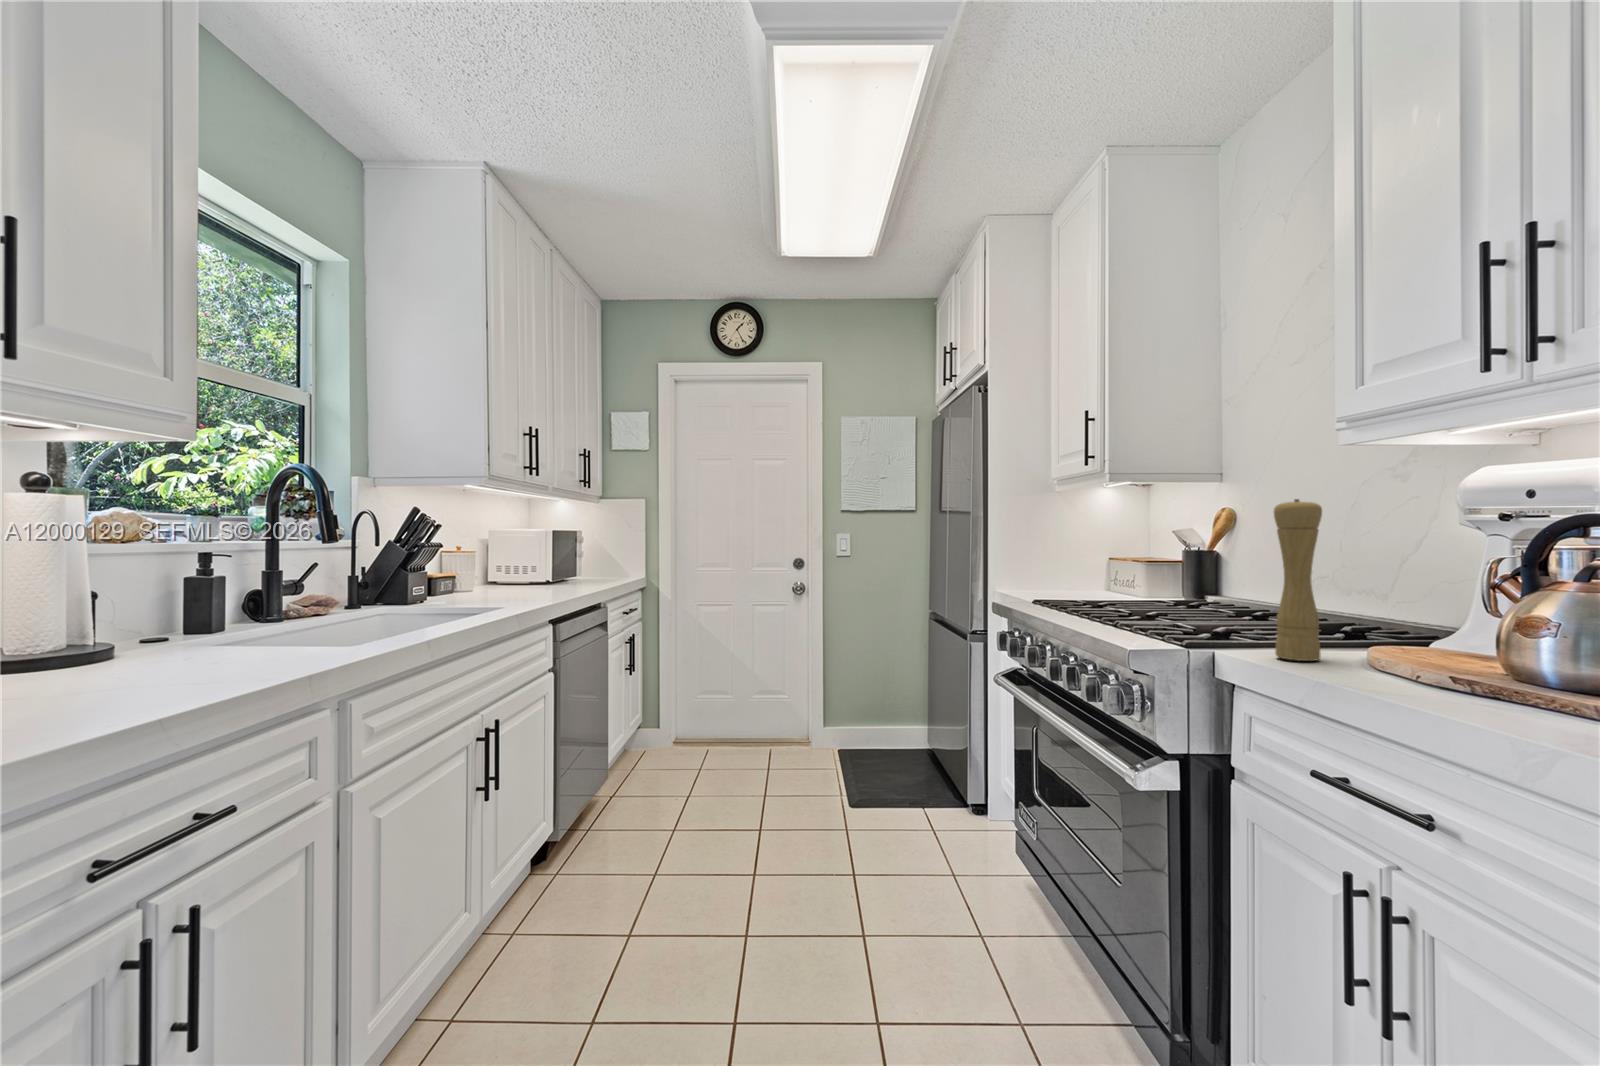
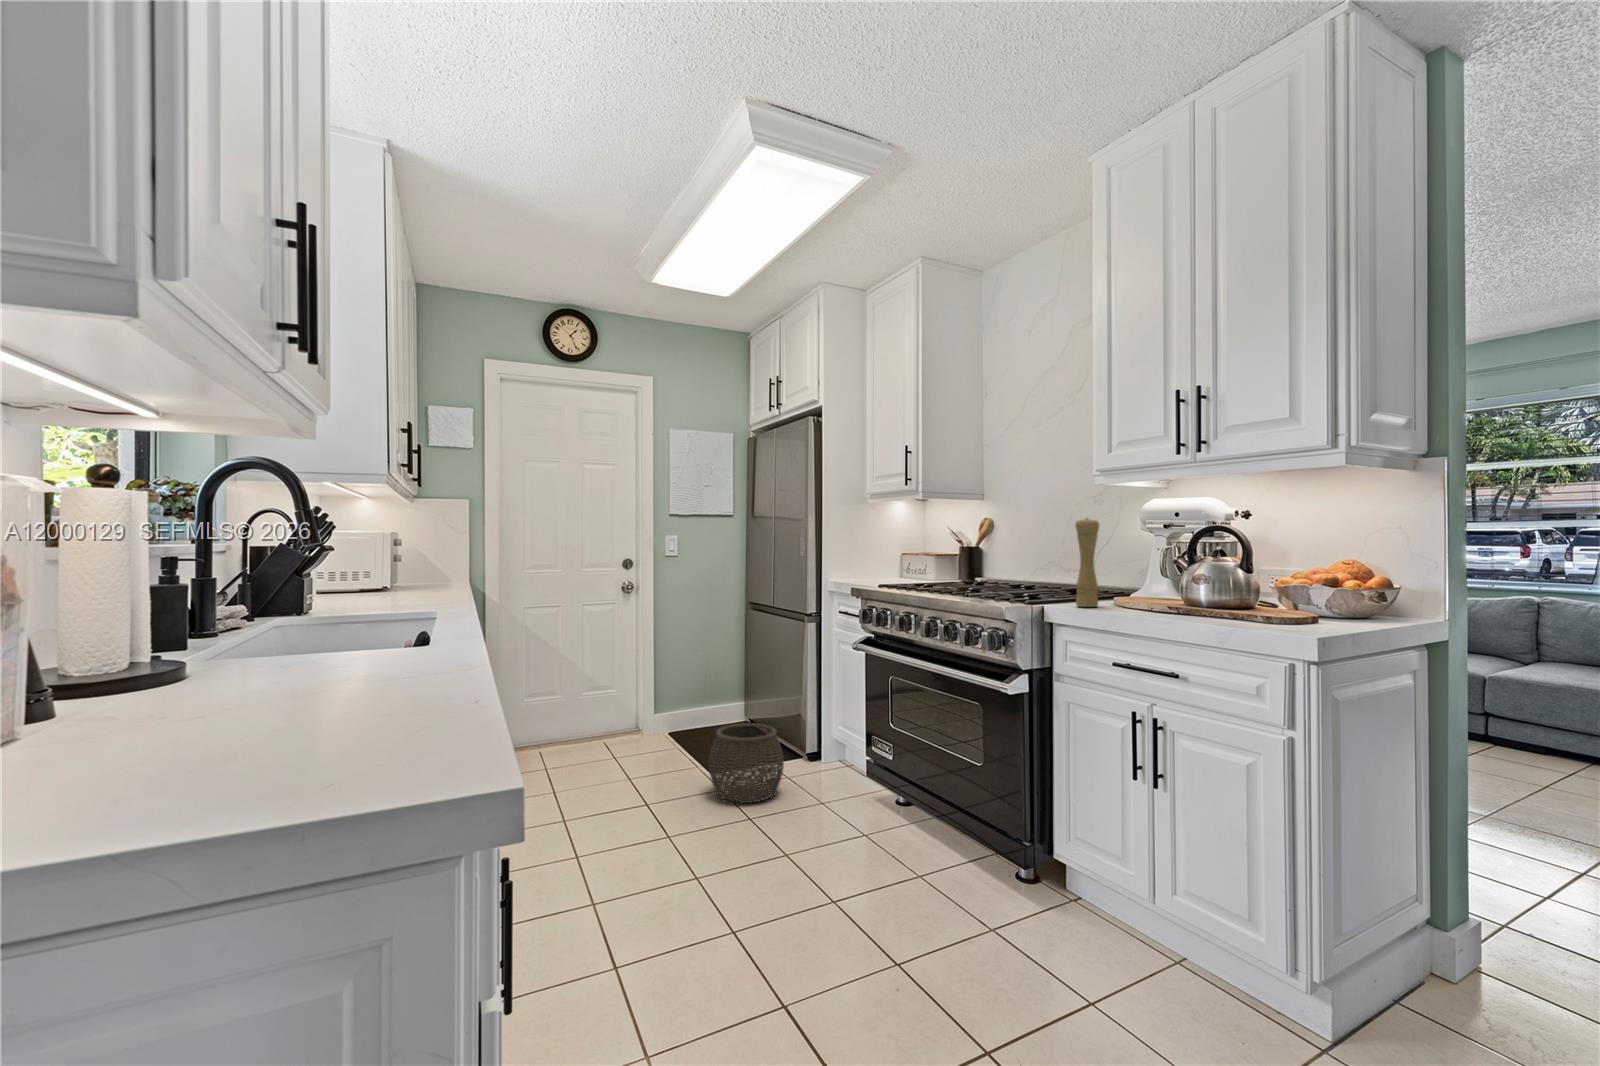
woven basket: none [819,764,911,869] -> present [709,723,784,803]

